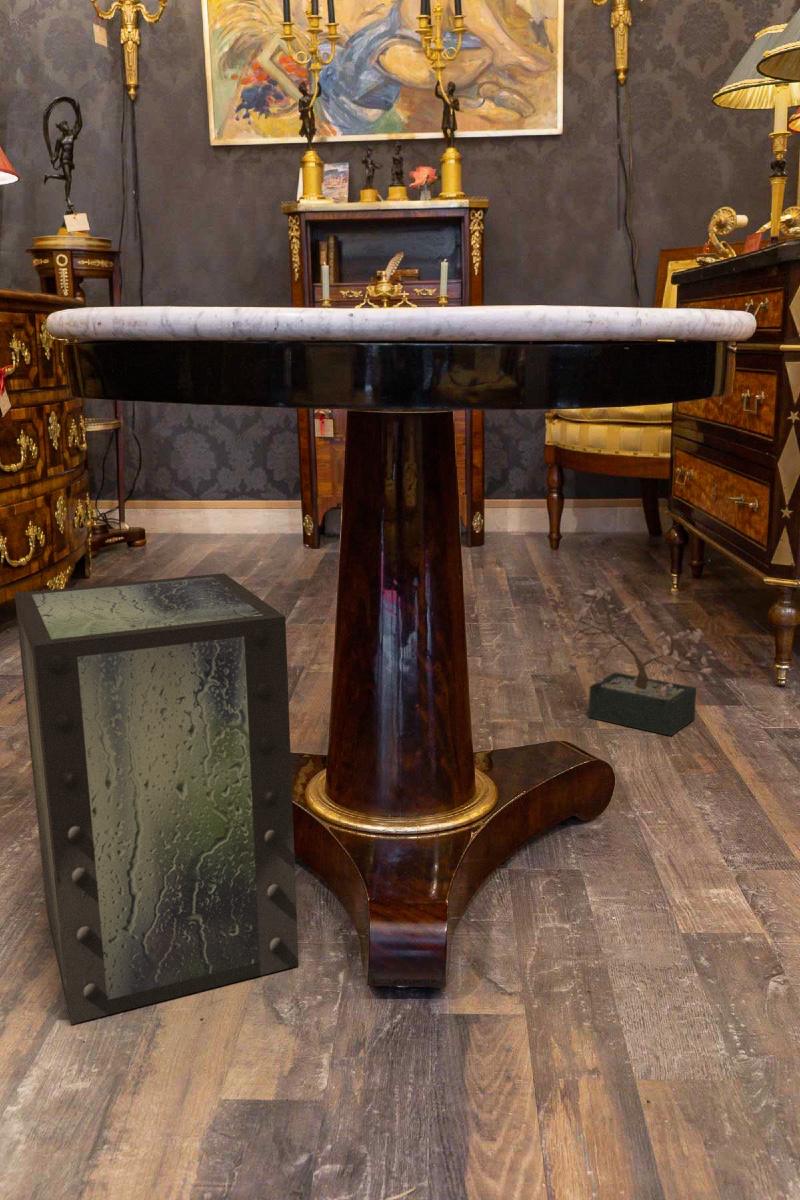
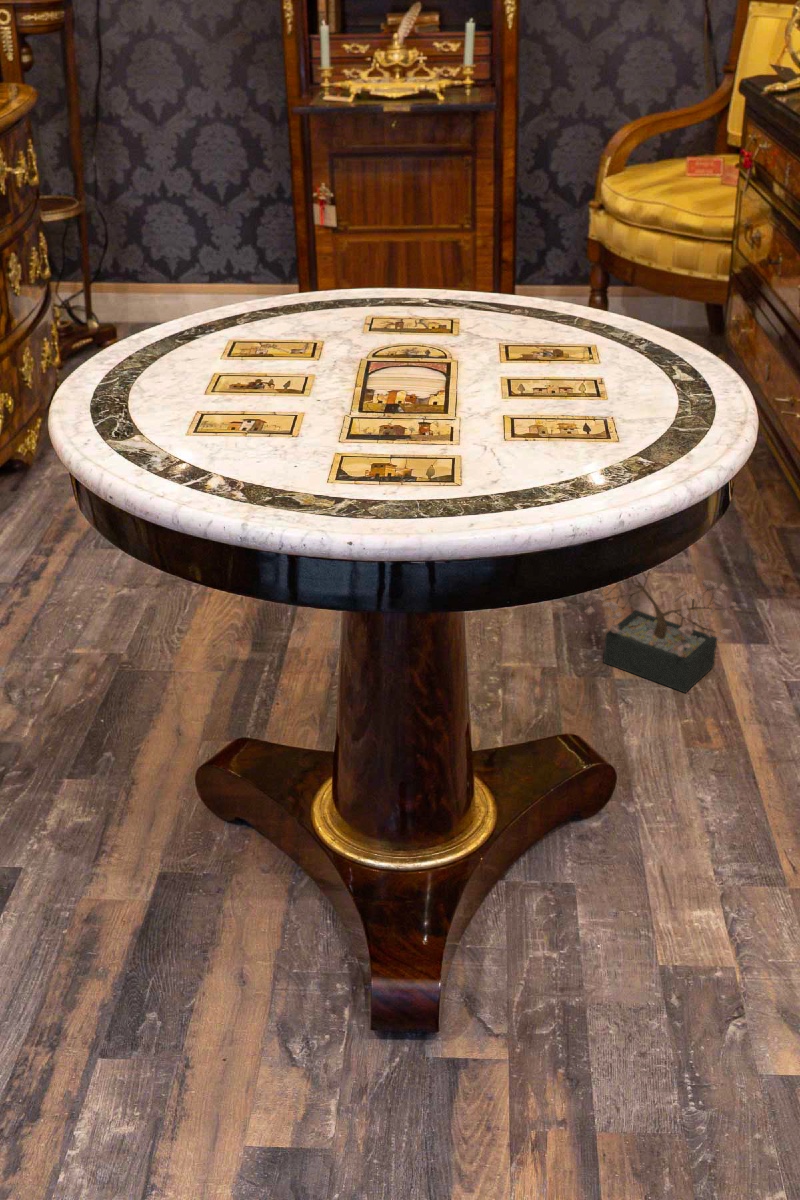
storage box: present [15,573,299,1024] -> none [27,629,308,1064]

